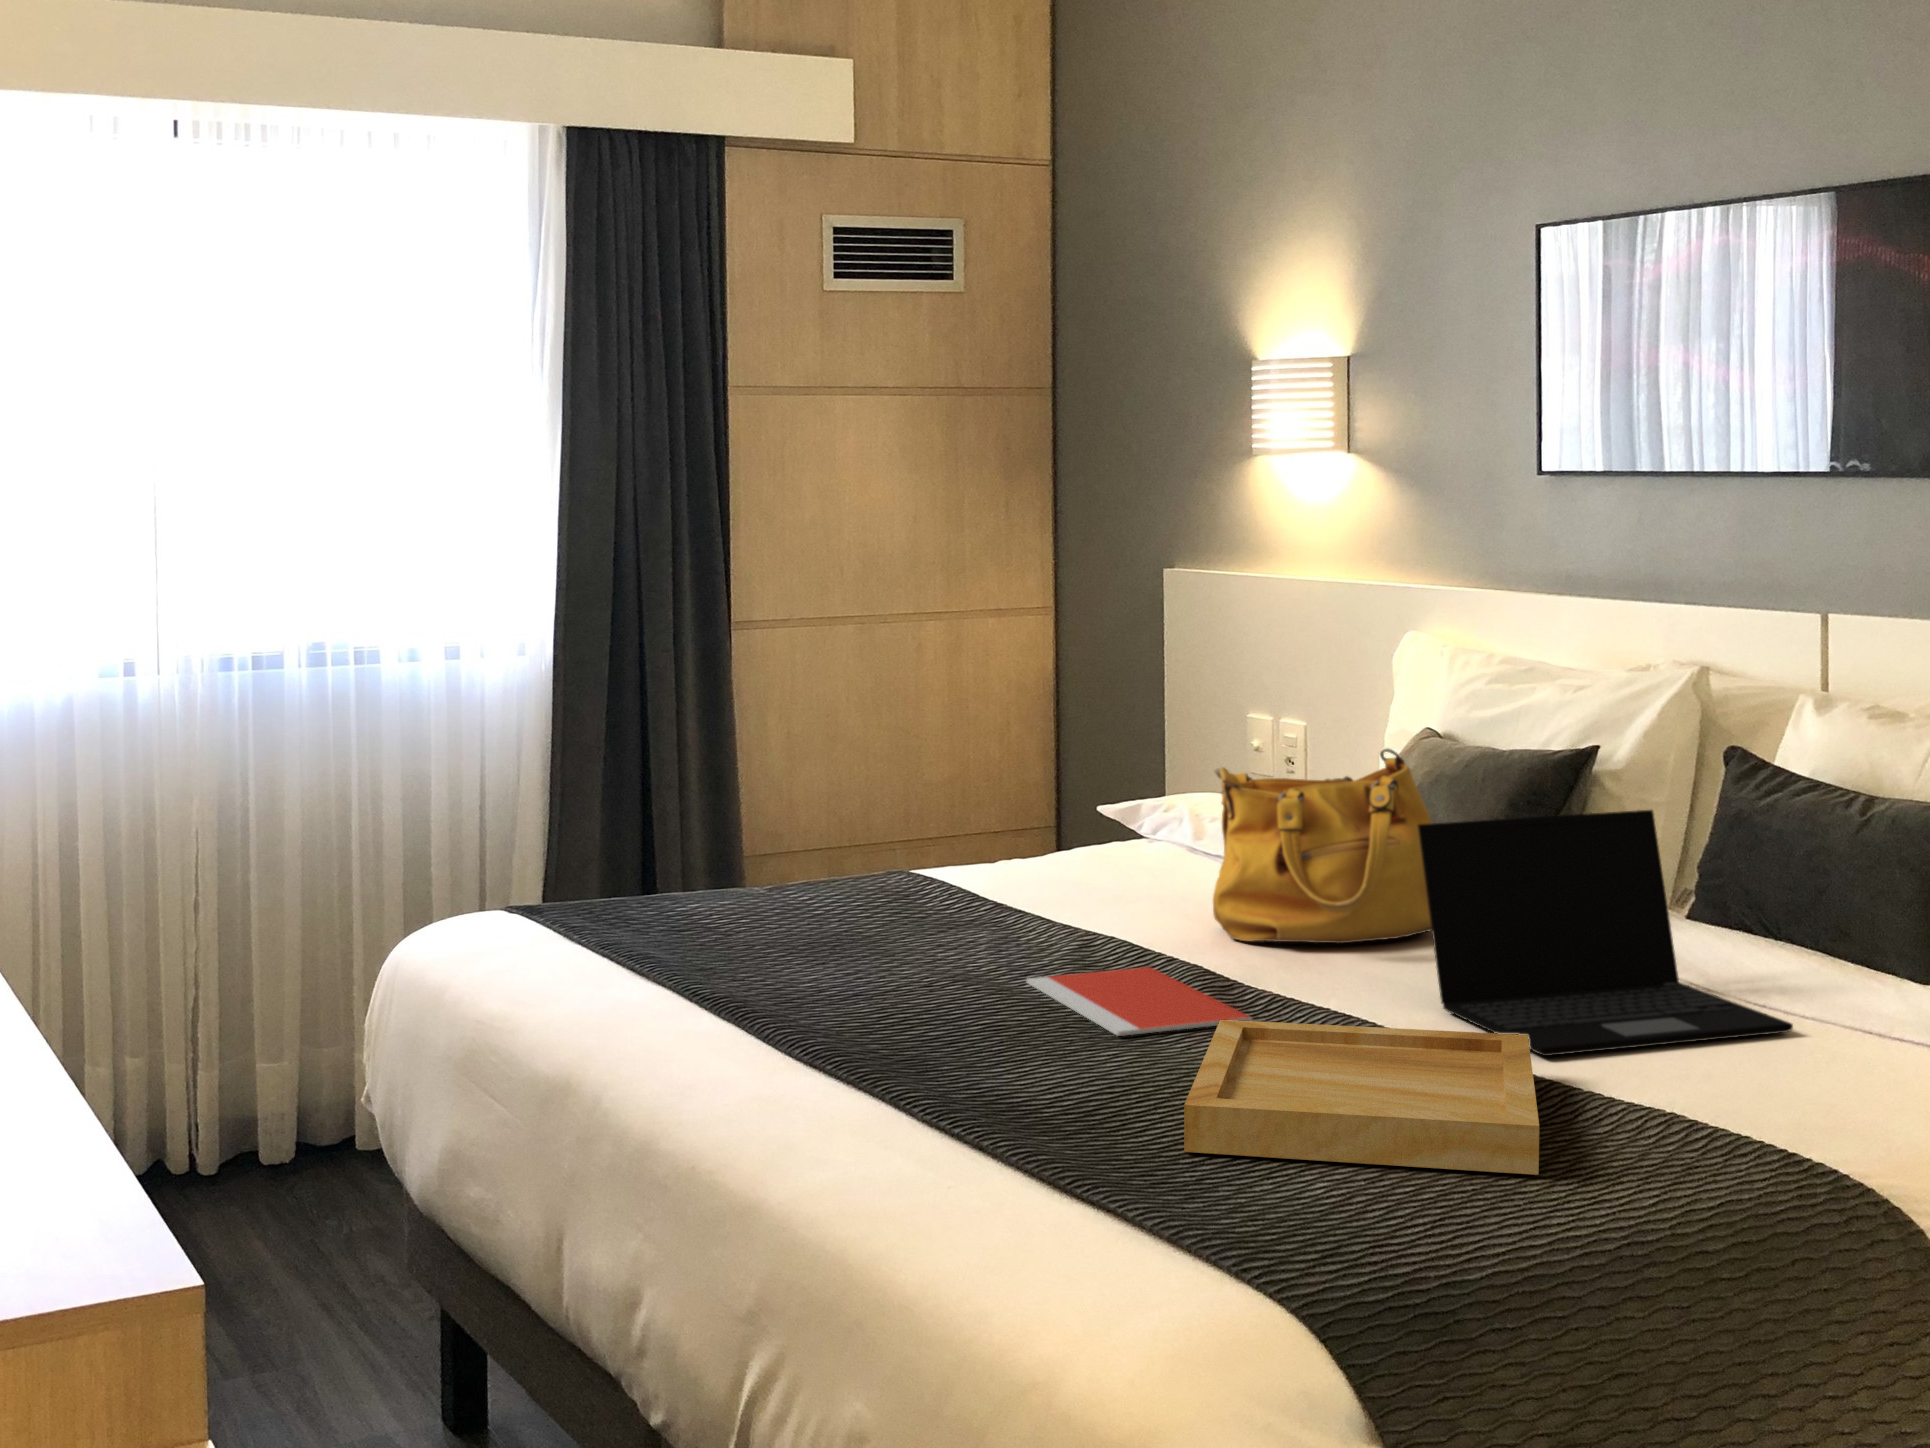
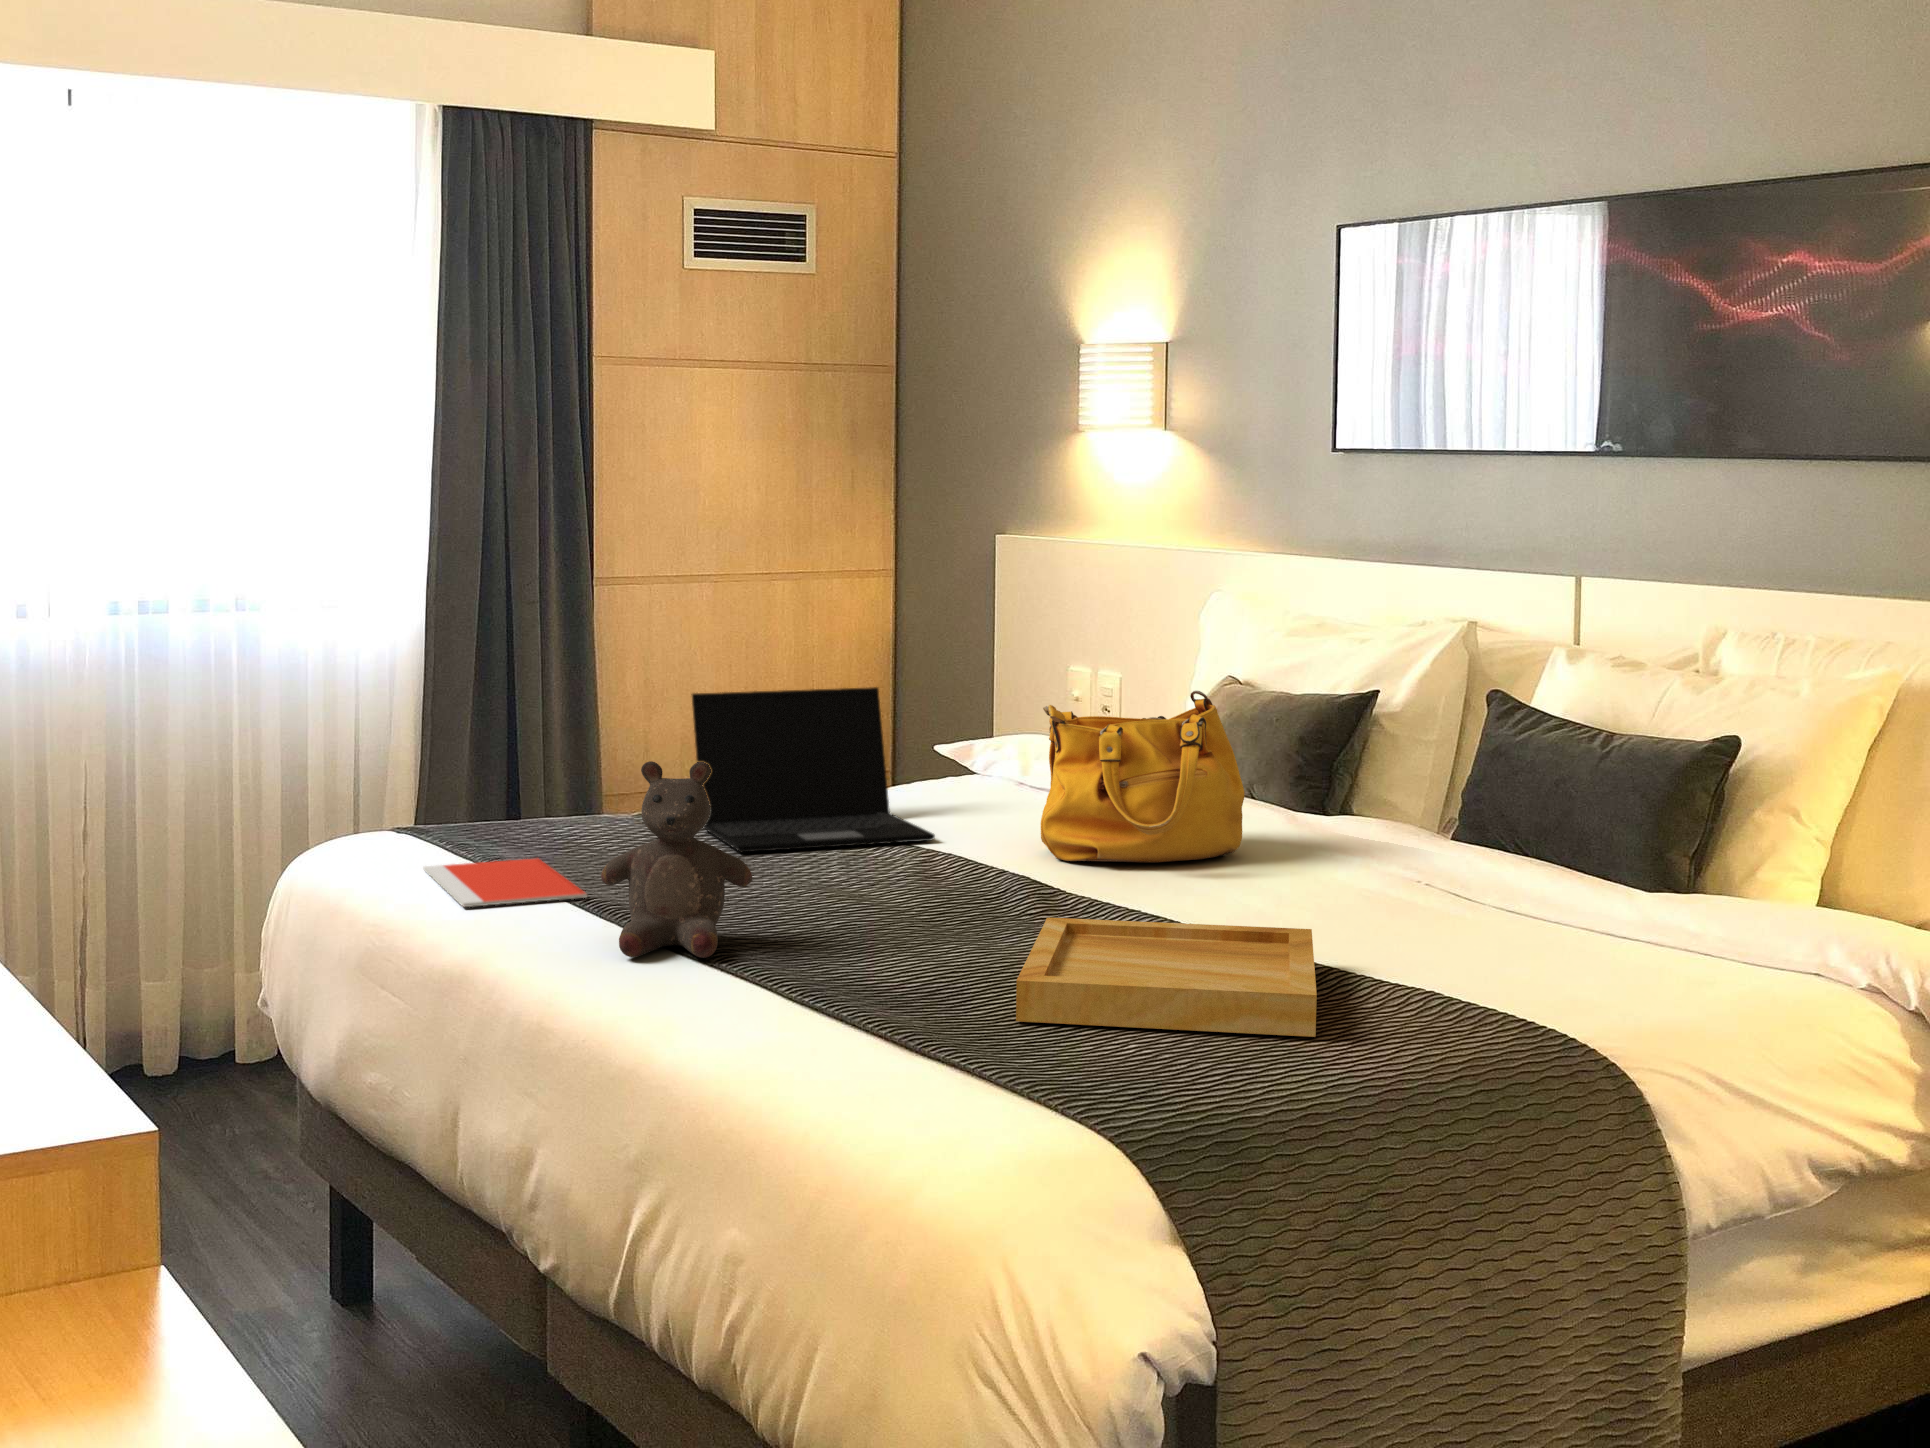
laptop: present [1418,810,1793,1056] -> present [692,687,935,852]
stuffed bear: none [718,844,886,1067] -> present [601,761,752,958]
notebook: present [1026,967,1252,1036] -> present [424,859,587,907]

